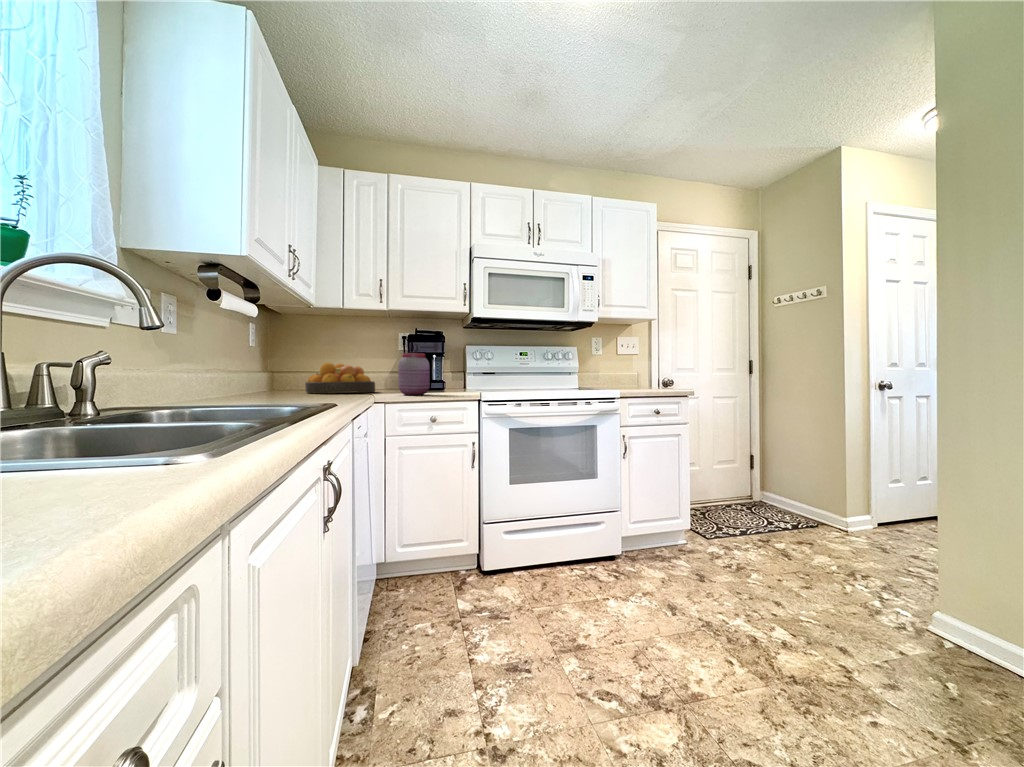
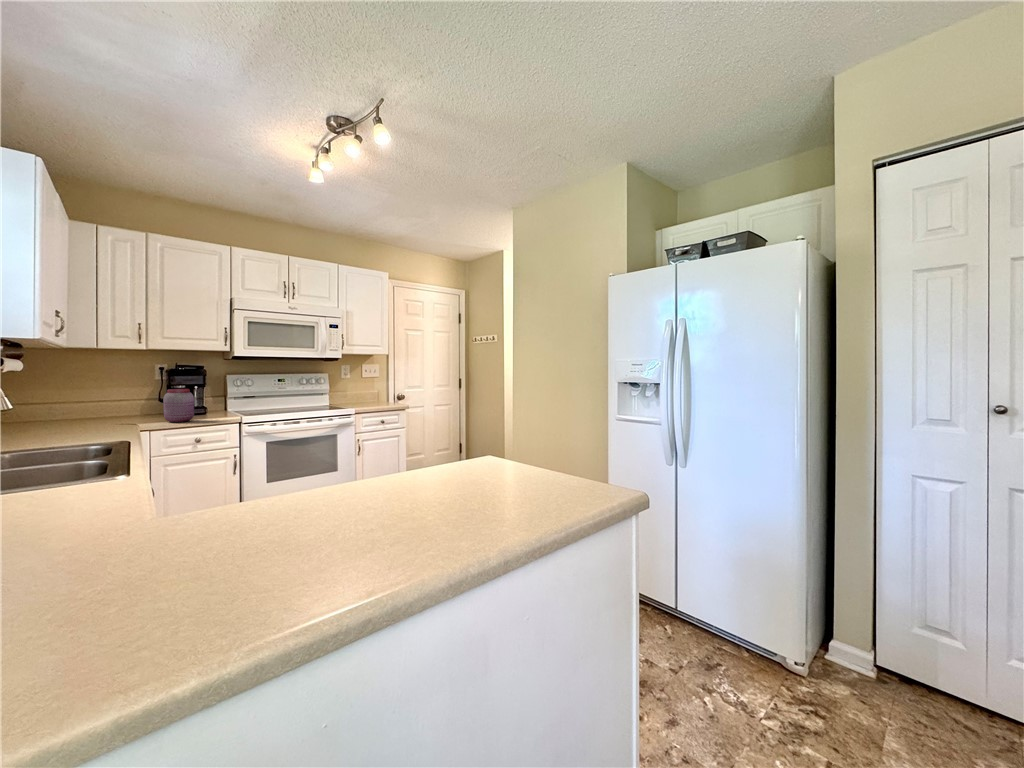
fruit bowl: present [305,363,375,393] -> none [55,395,134,424]

